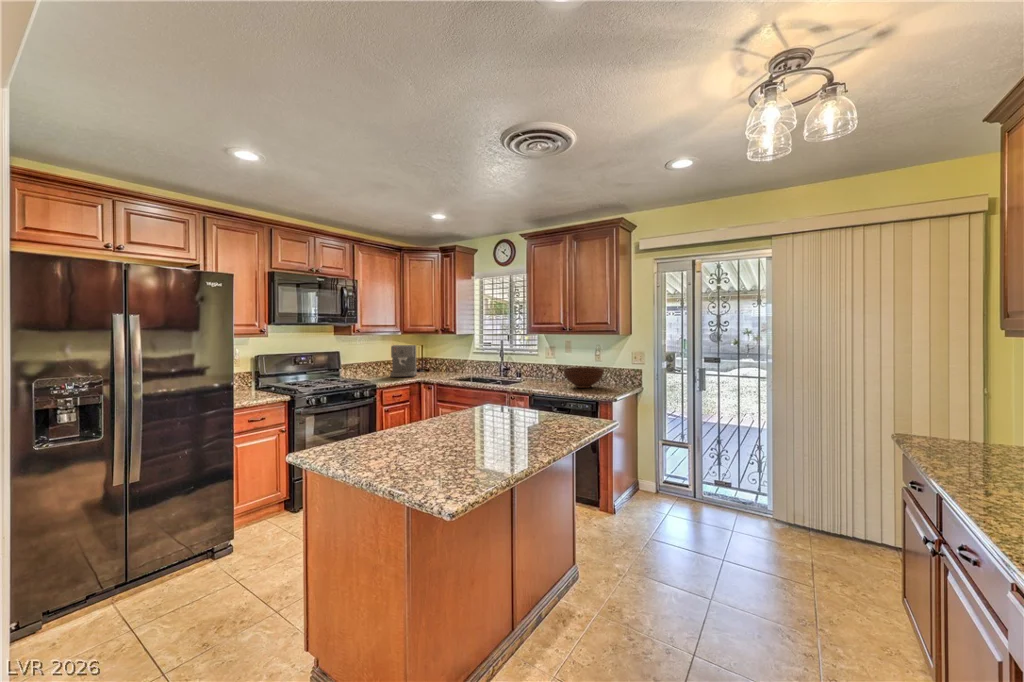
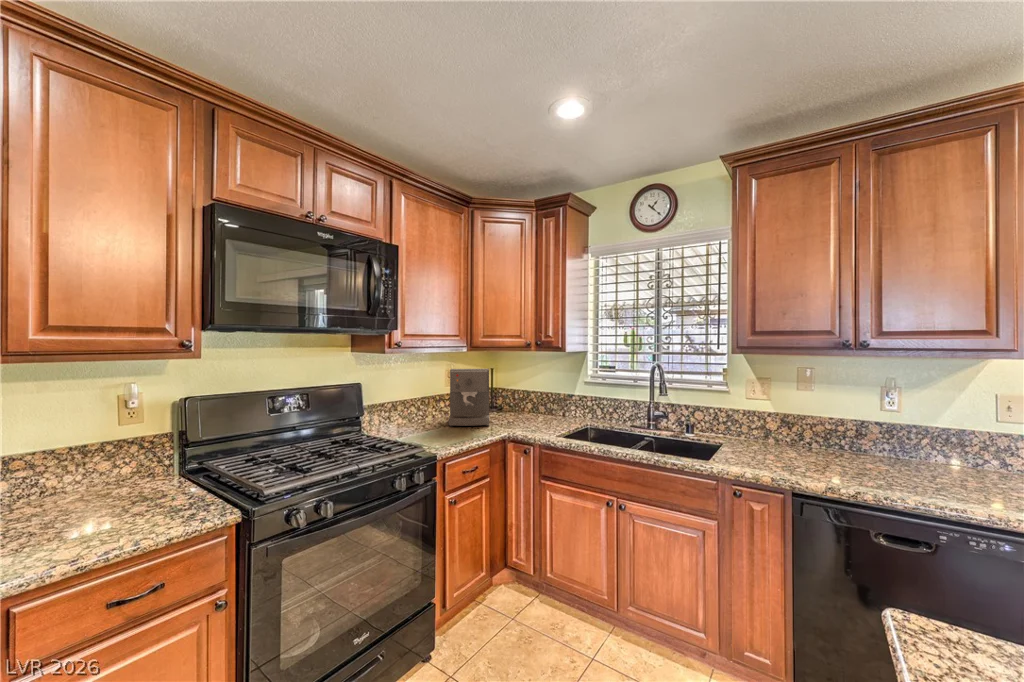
fruit bowl: present [563,367,604,388] -> none [849,426,974,481]

